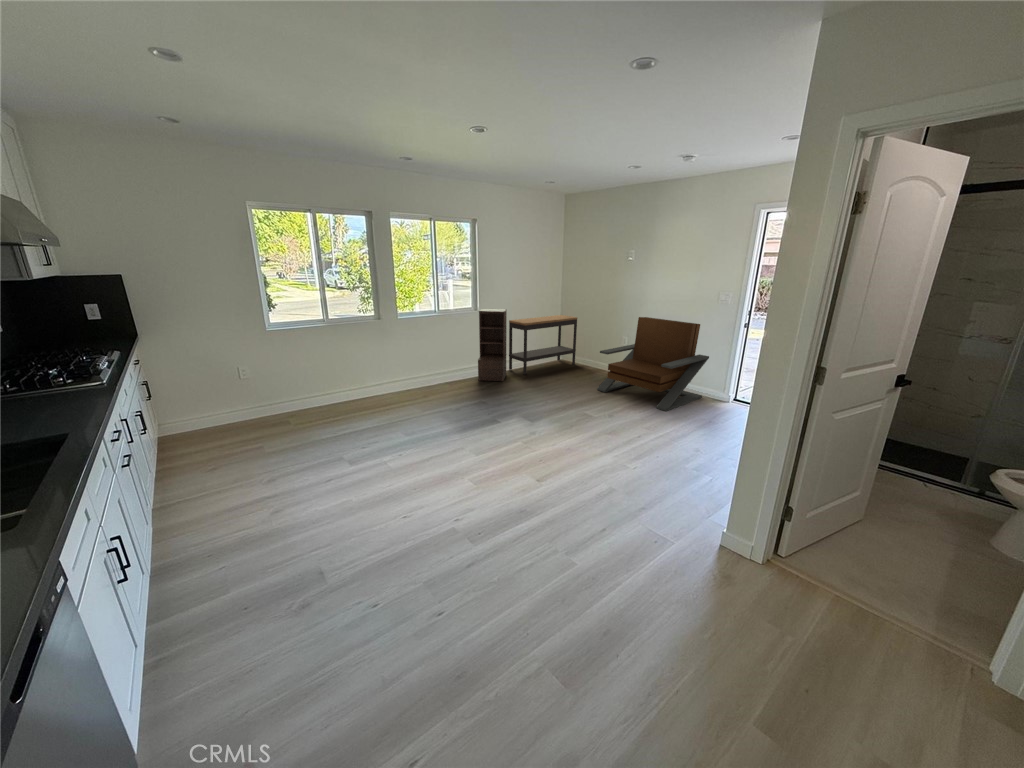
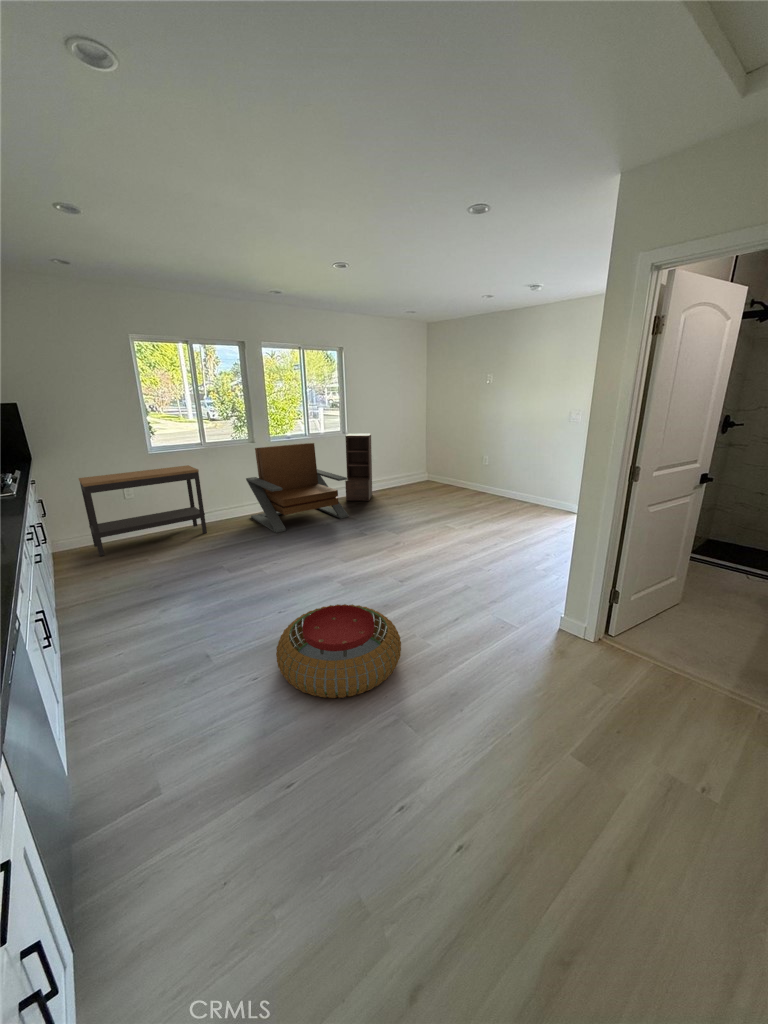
console table: present [509,315,577,375] -> present [79,465,207,556]
lounge chair: present [597,317,709,411] -> present [246,443,348,533]
pouf: none [399,514,543,636] -> present [276,604,401,698]

